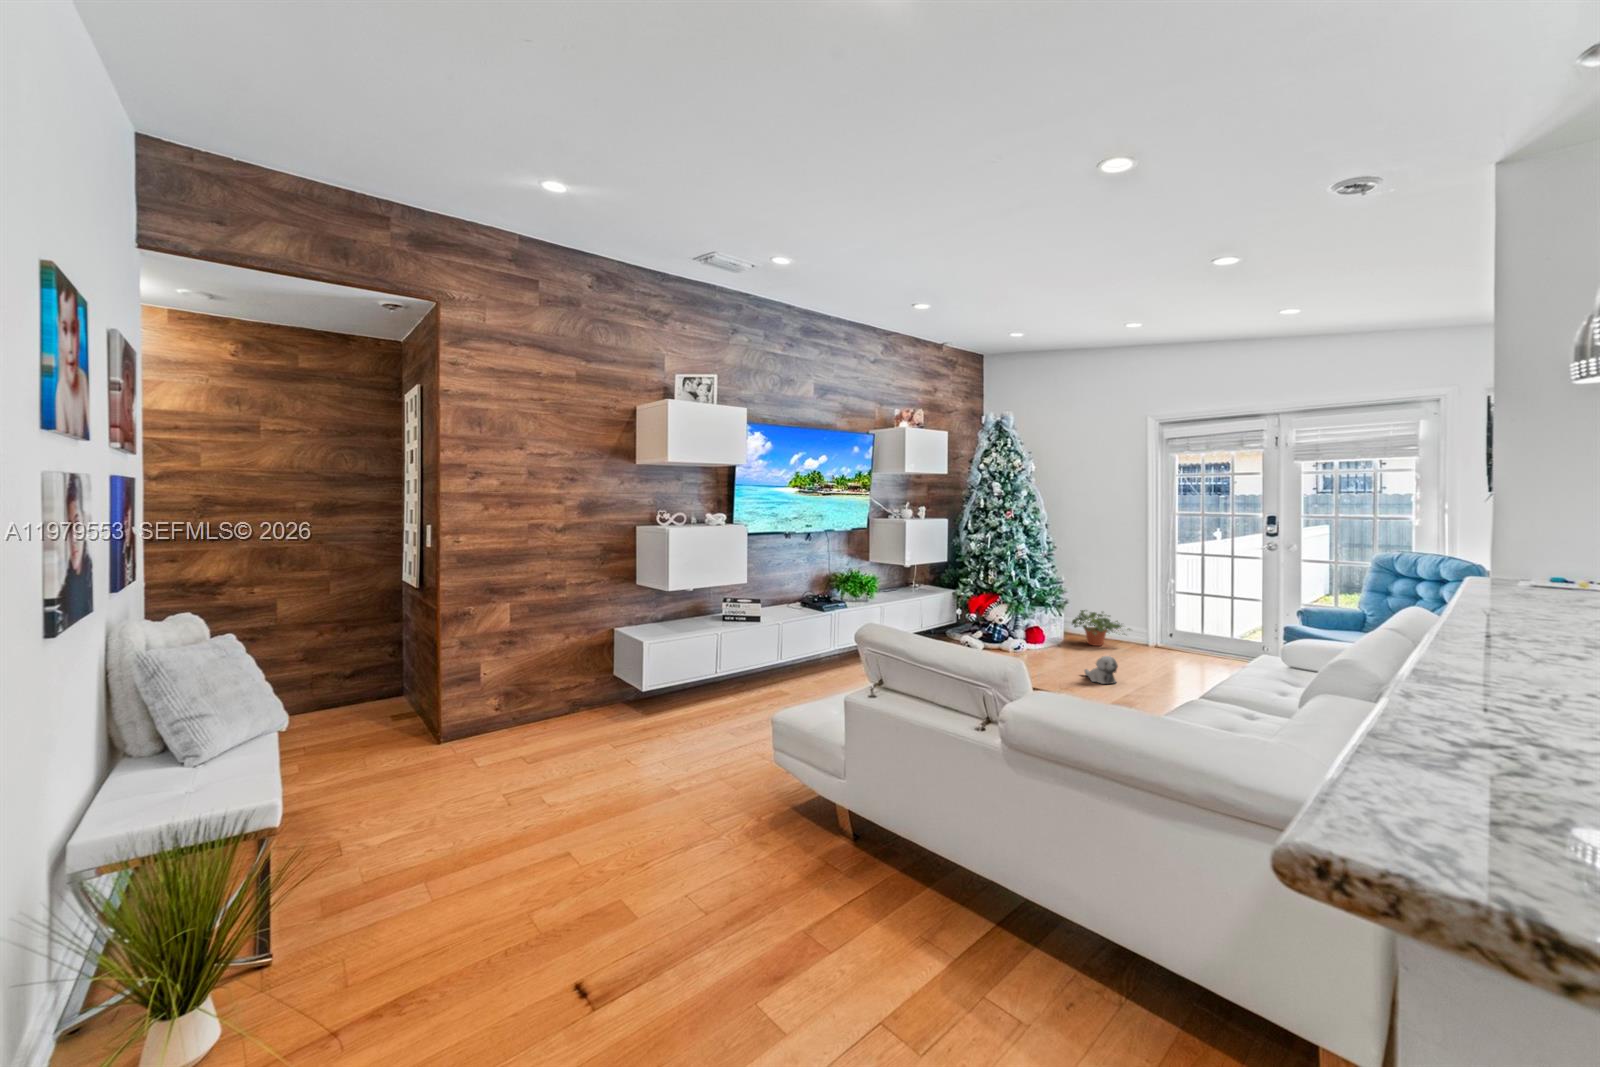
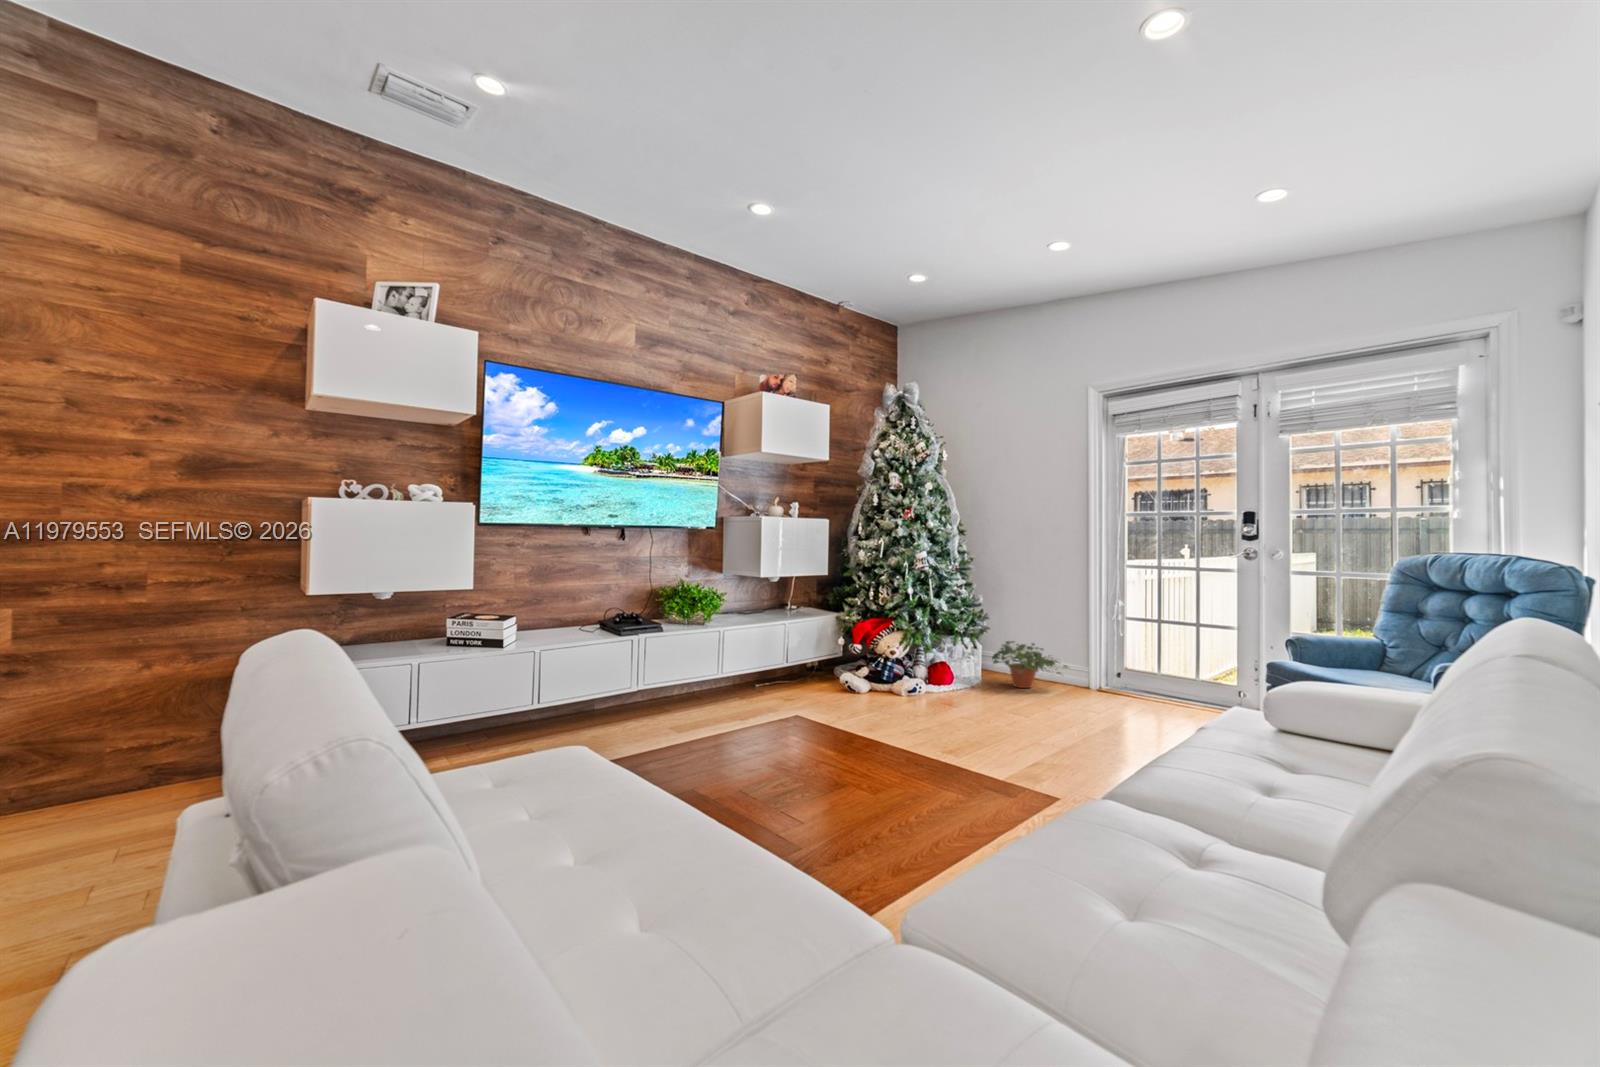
plush toy: present [1085,656,1118,684] -> none [993,703,1036,745]

